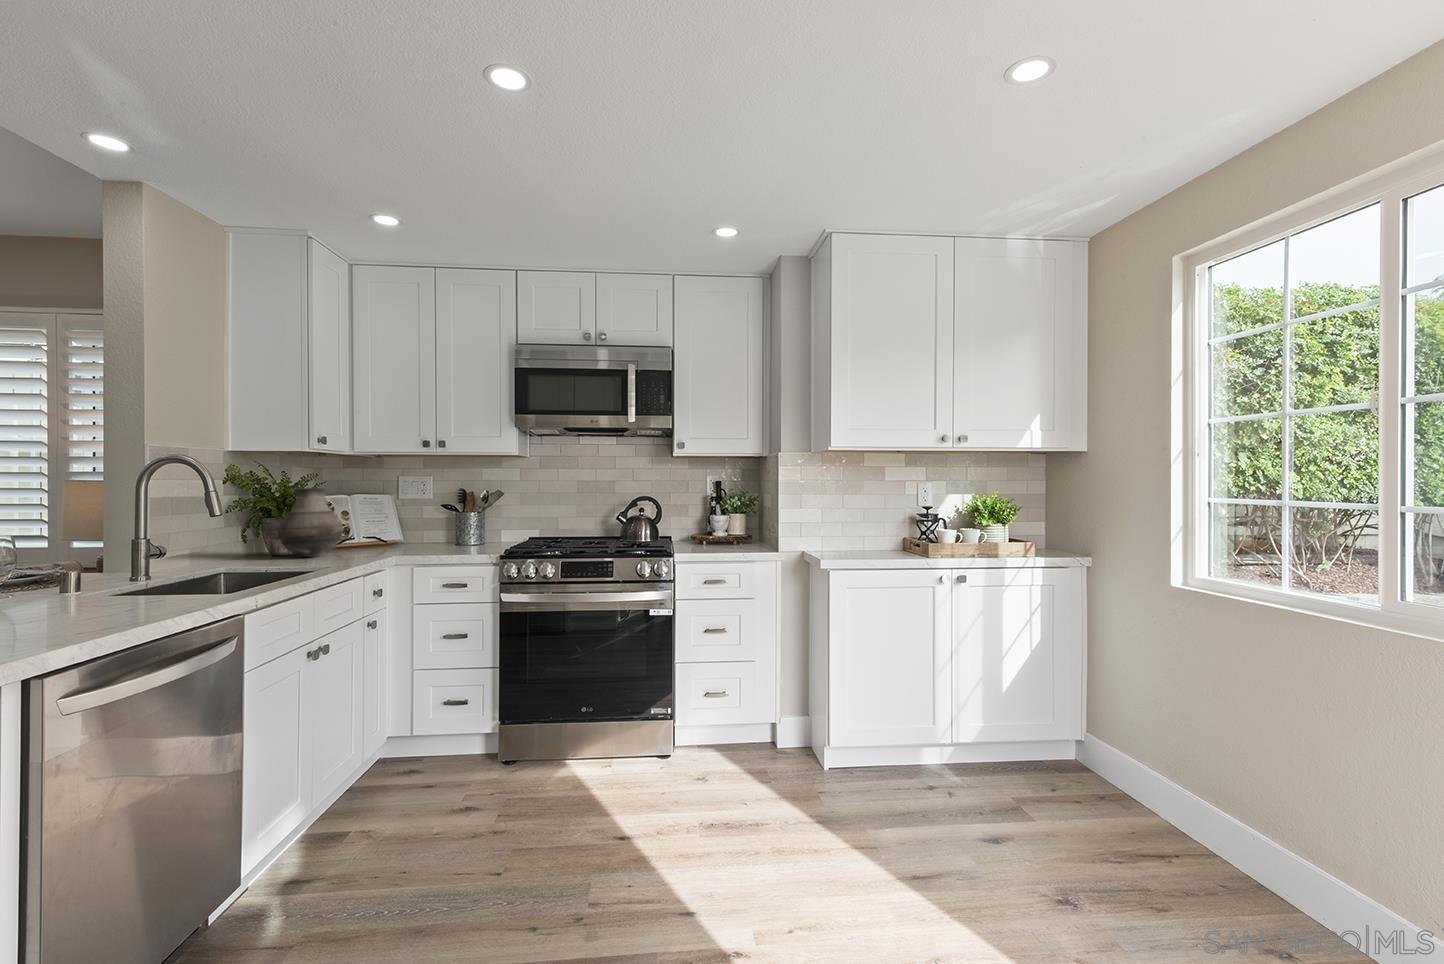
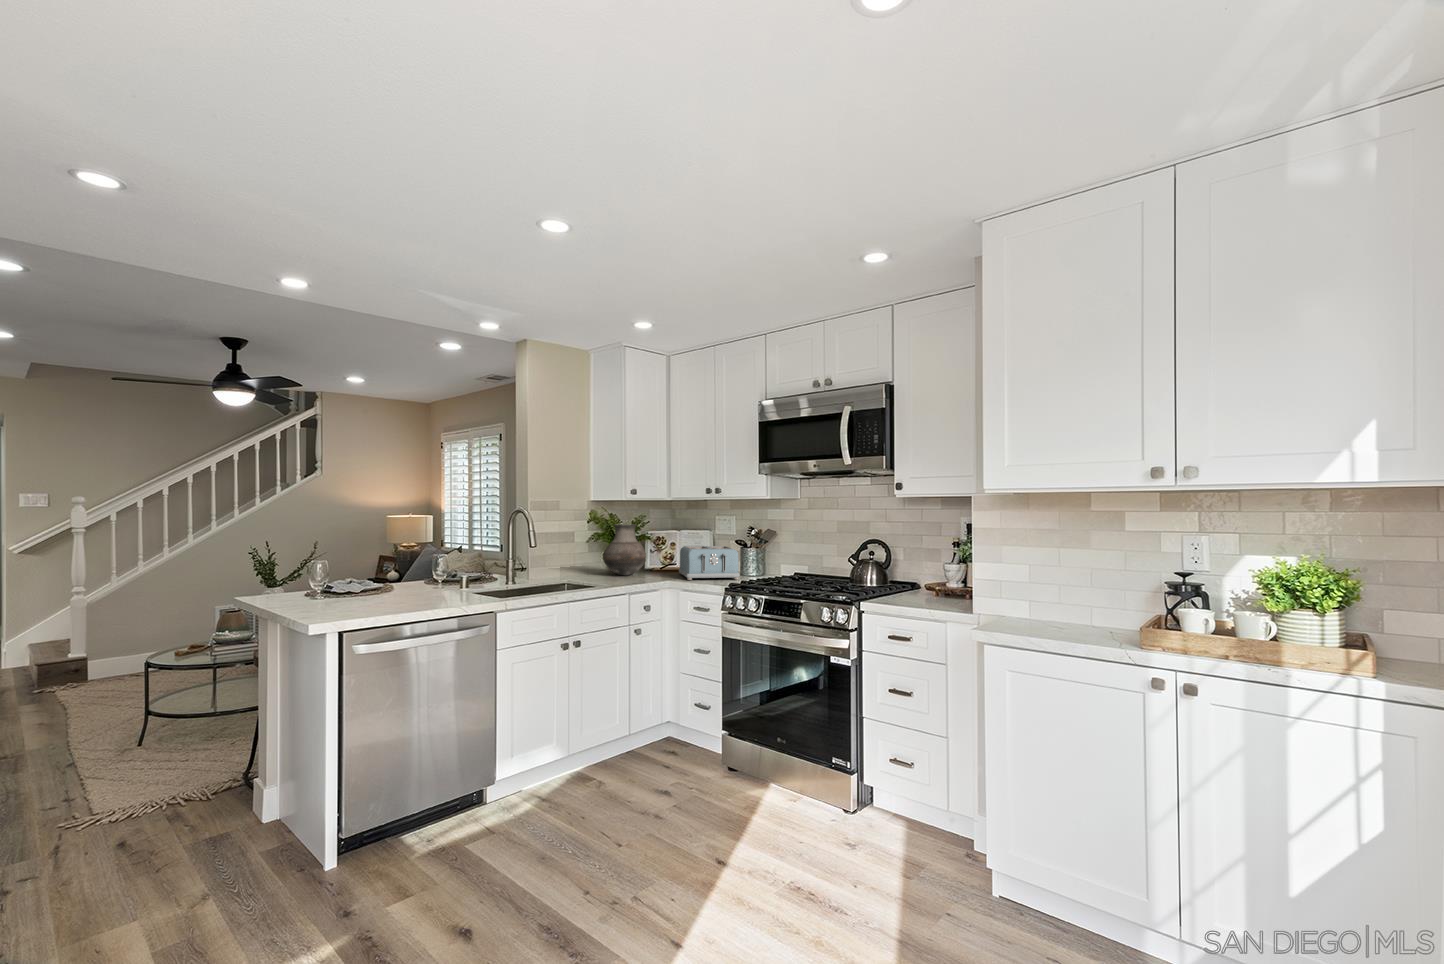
toaster: none [376,512,472,554] -> present [679,546,739,580]

